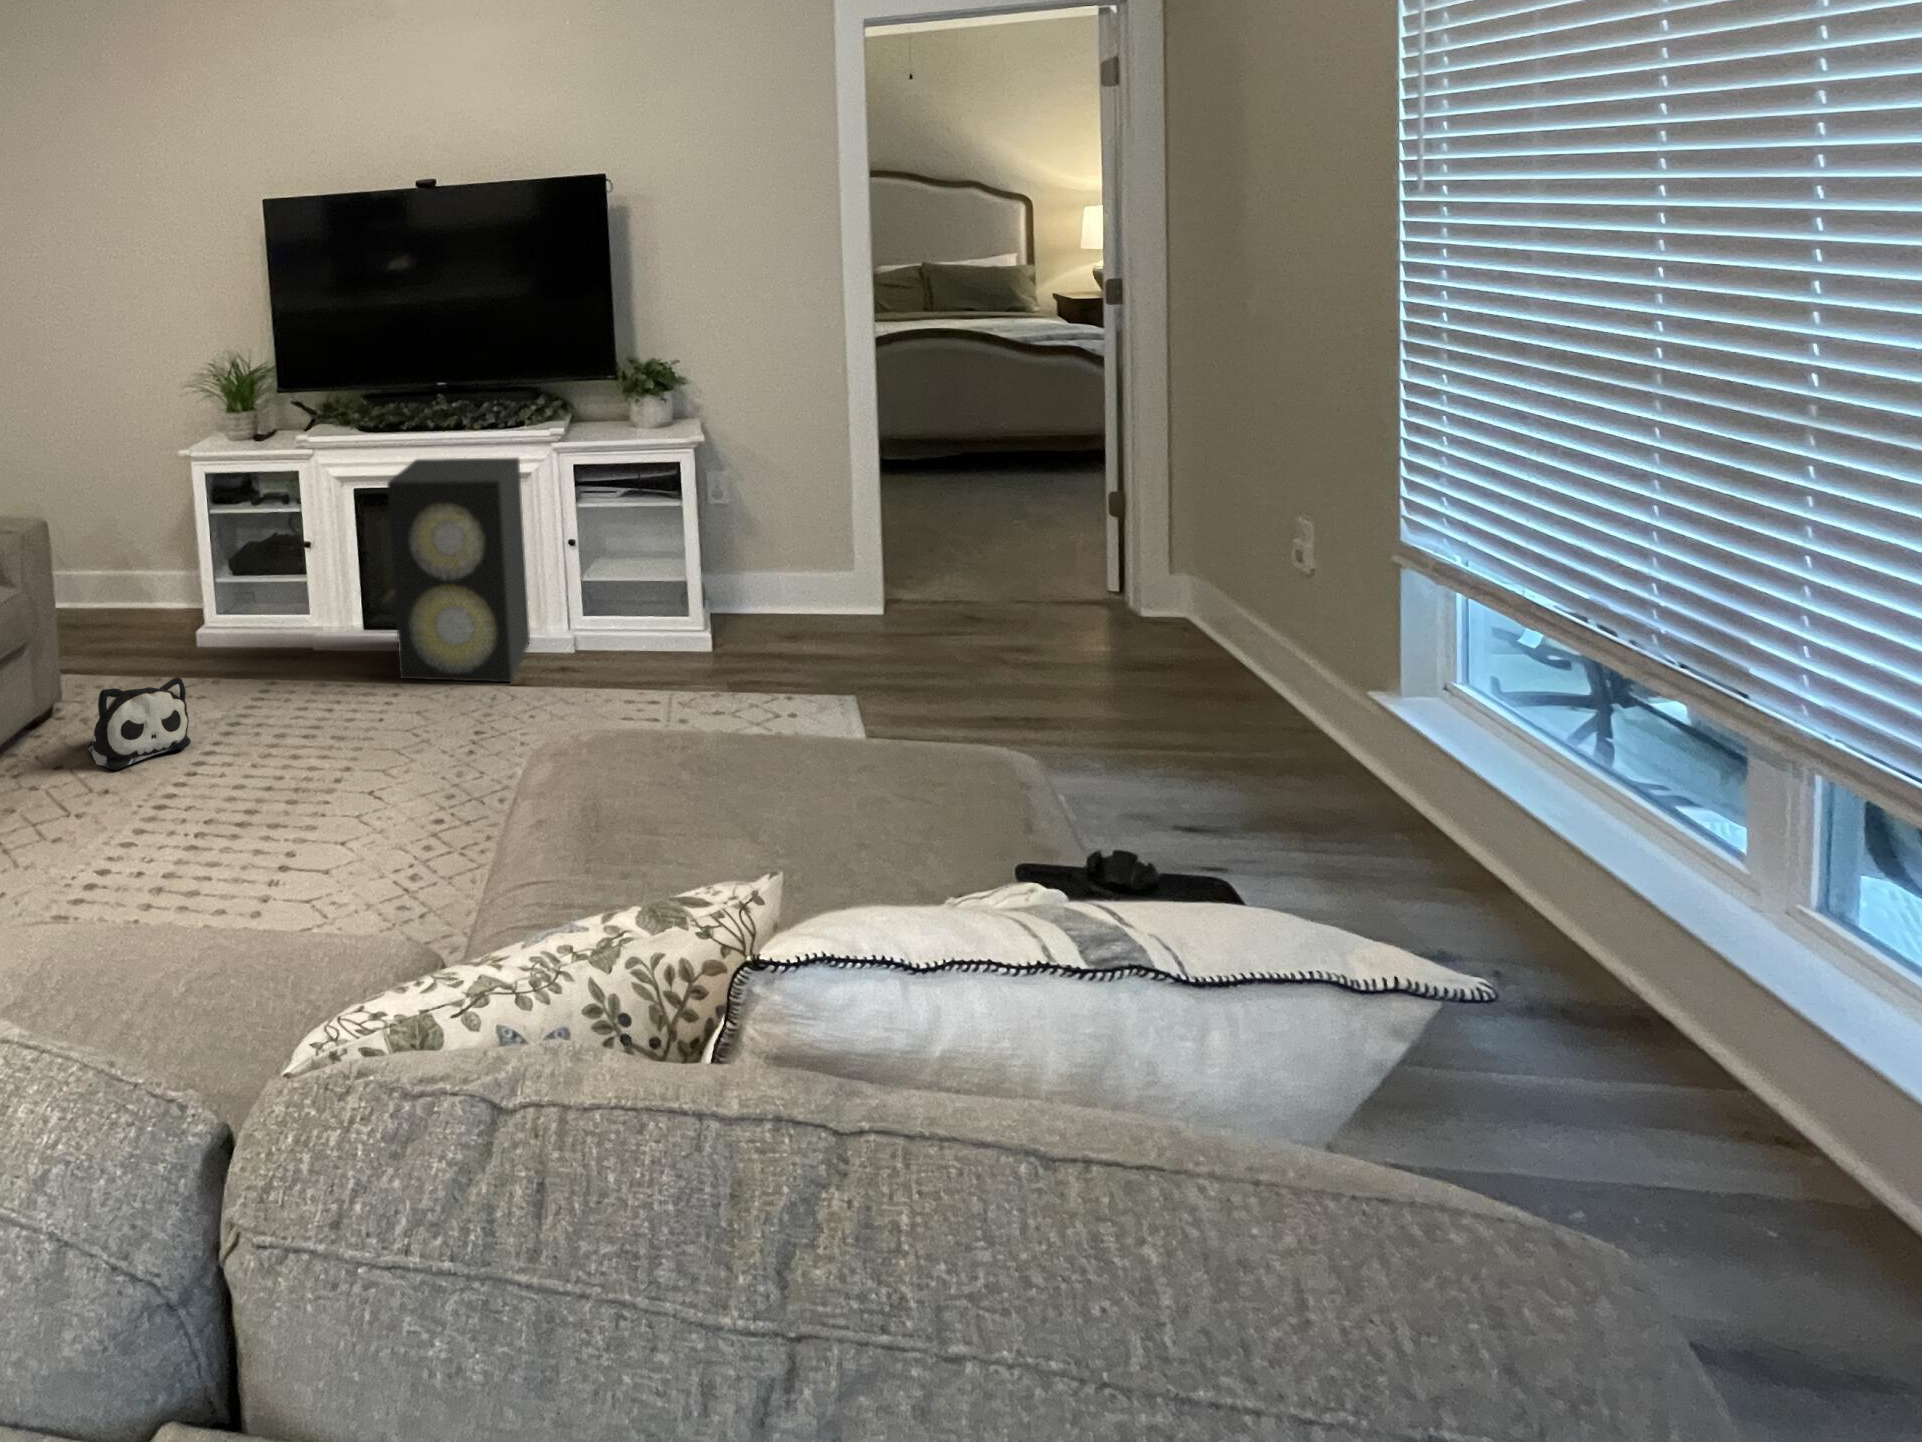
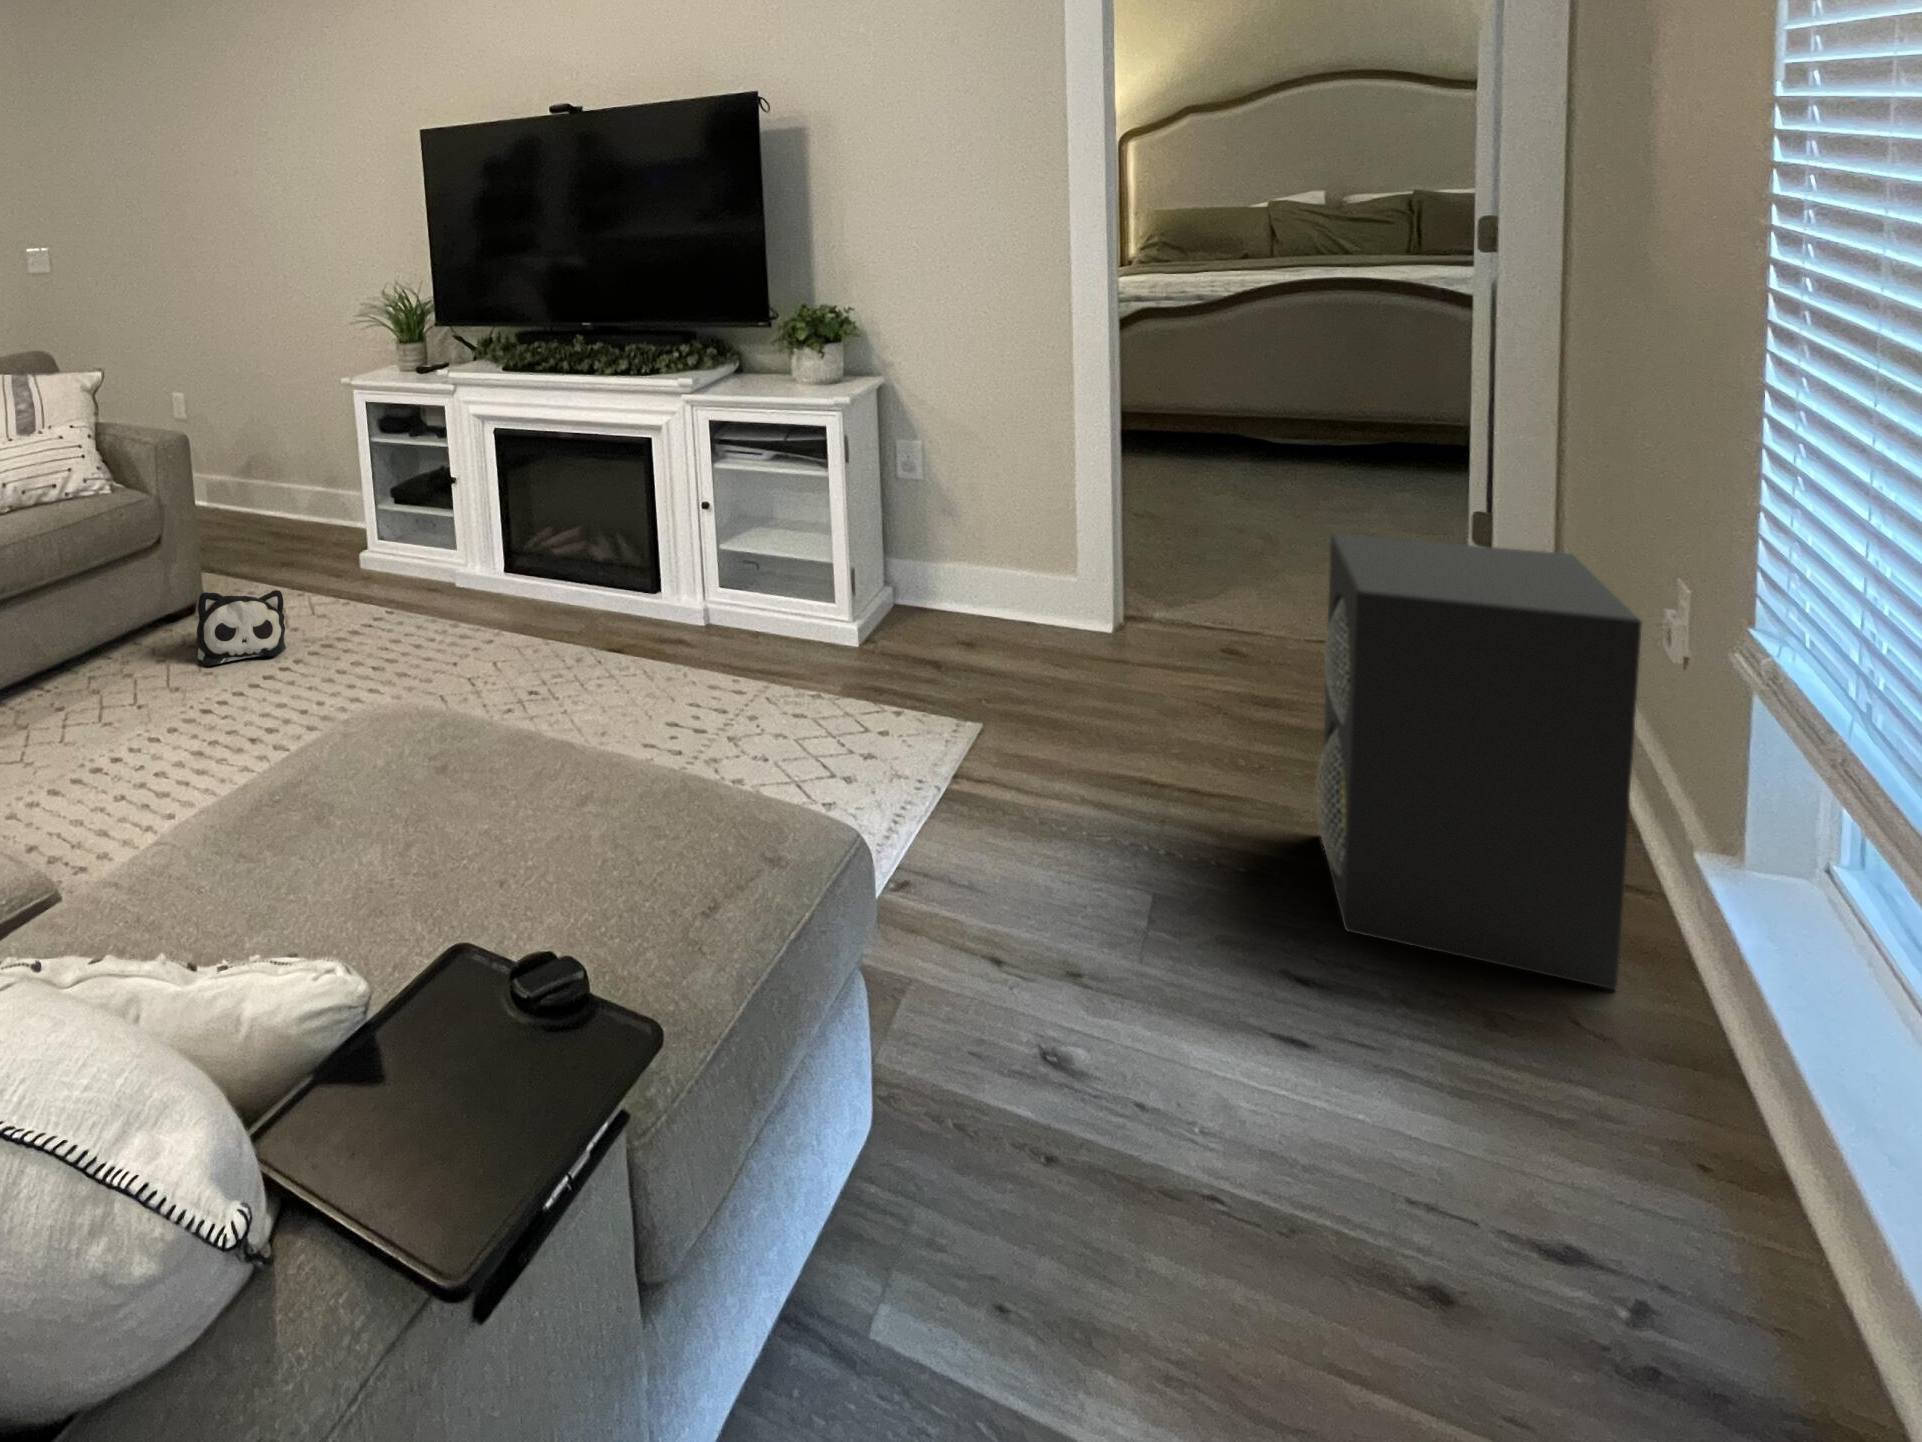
speaker: present [387,458,530,682] -> present [1315,534,1642,989]

